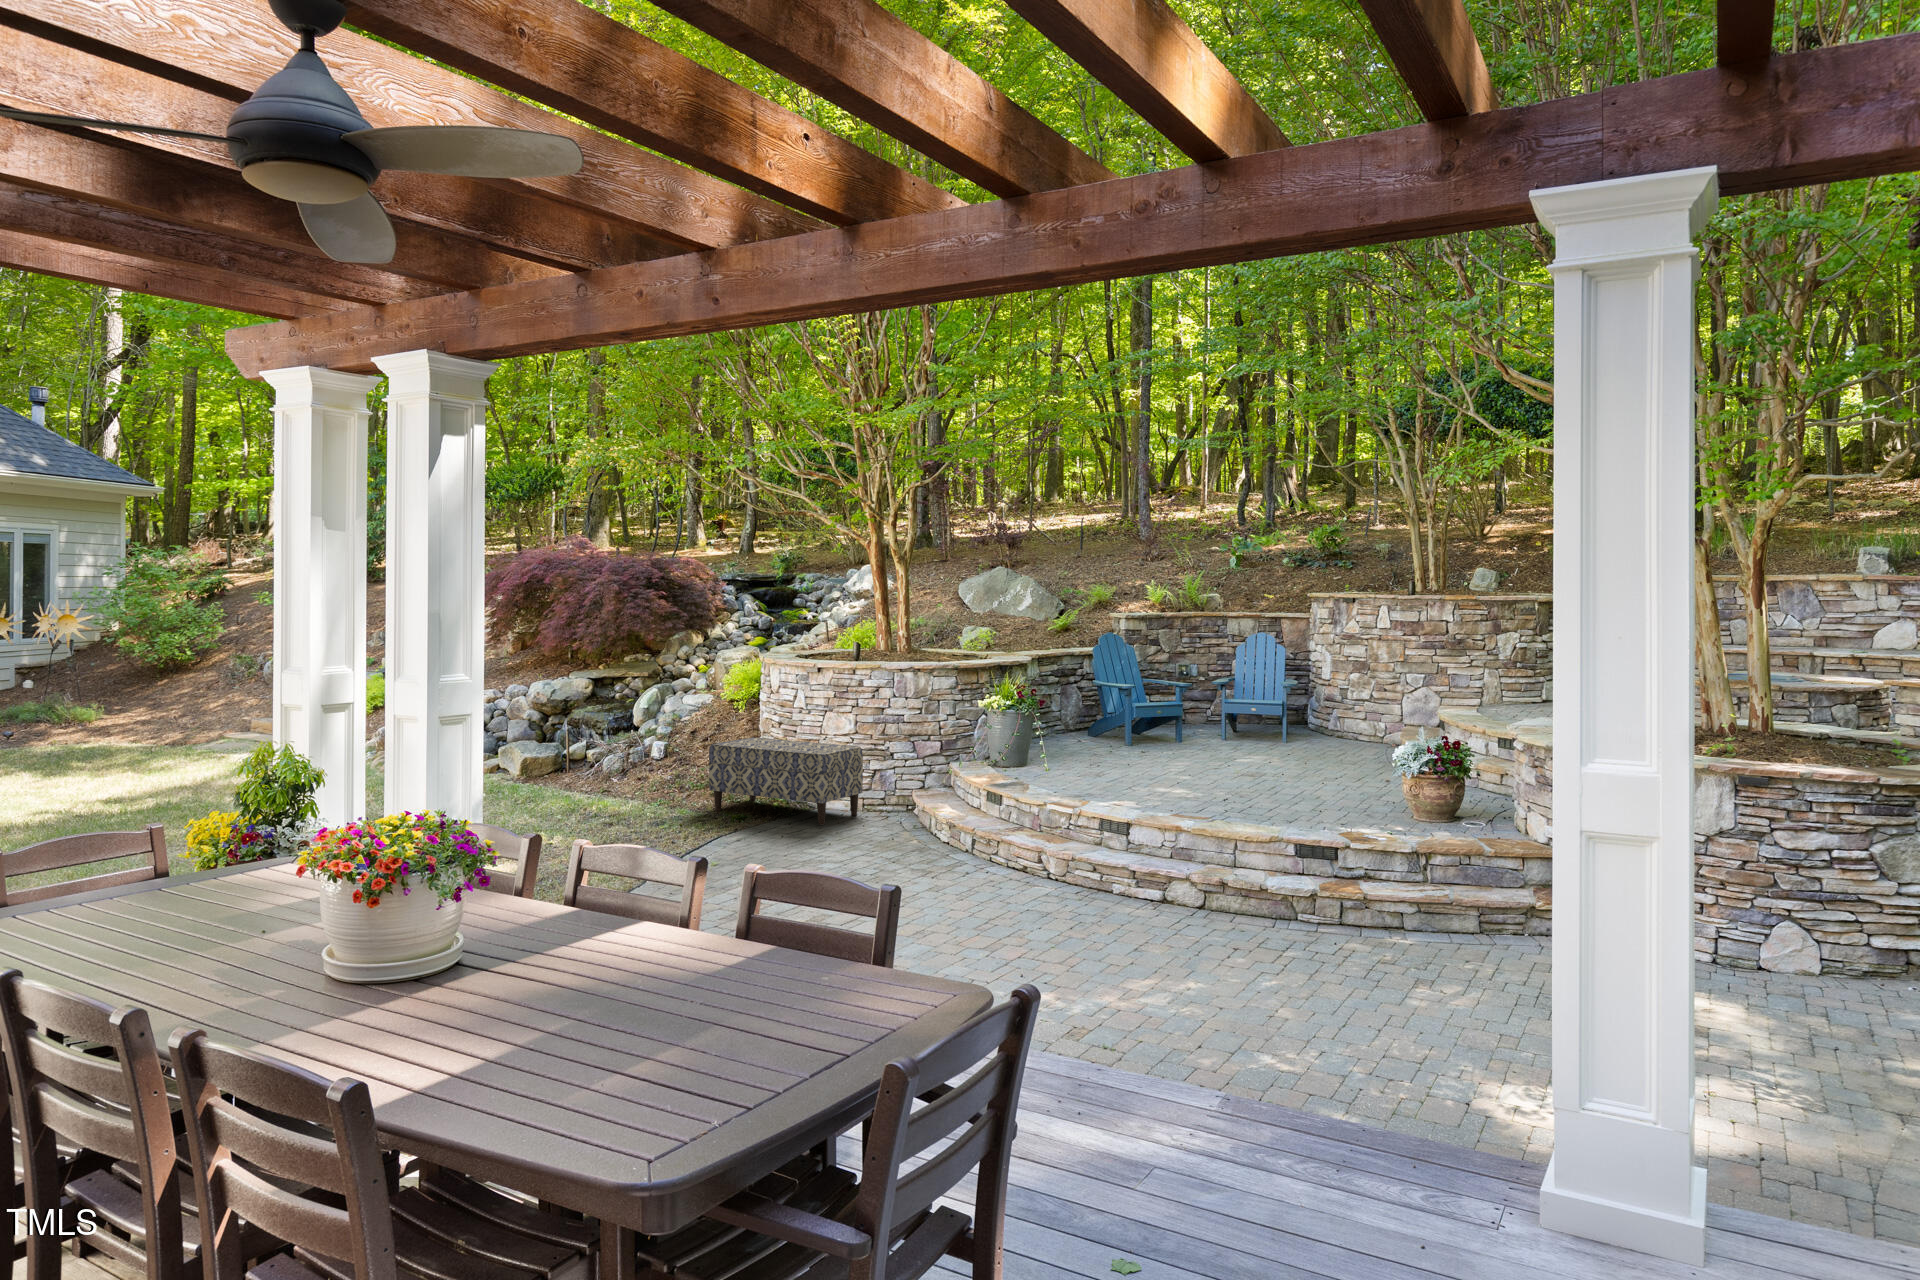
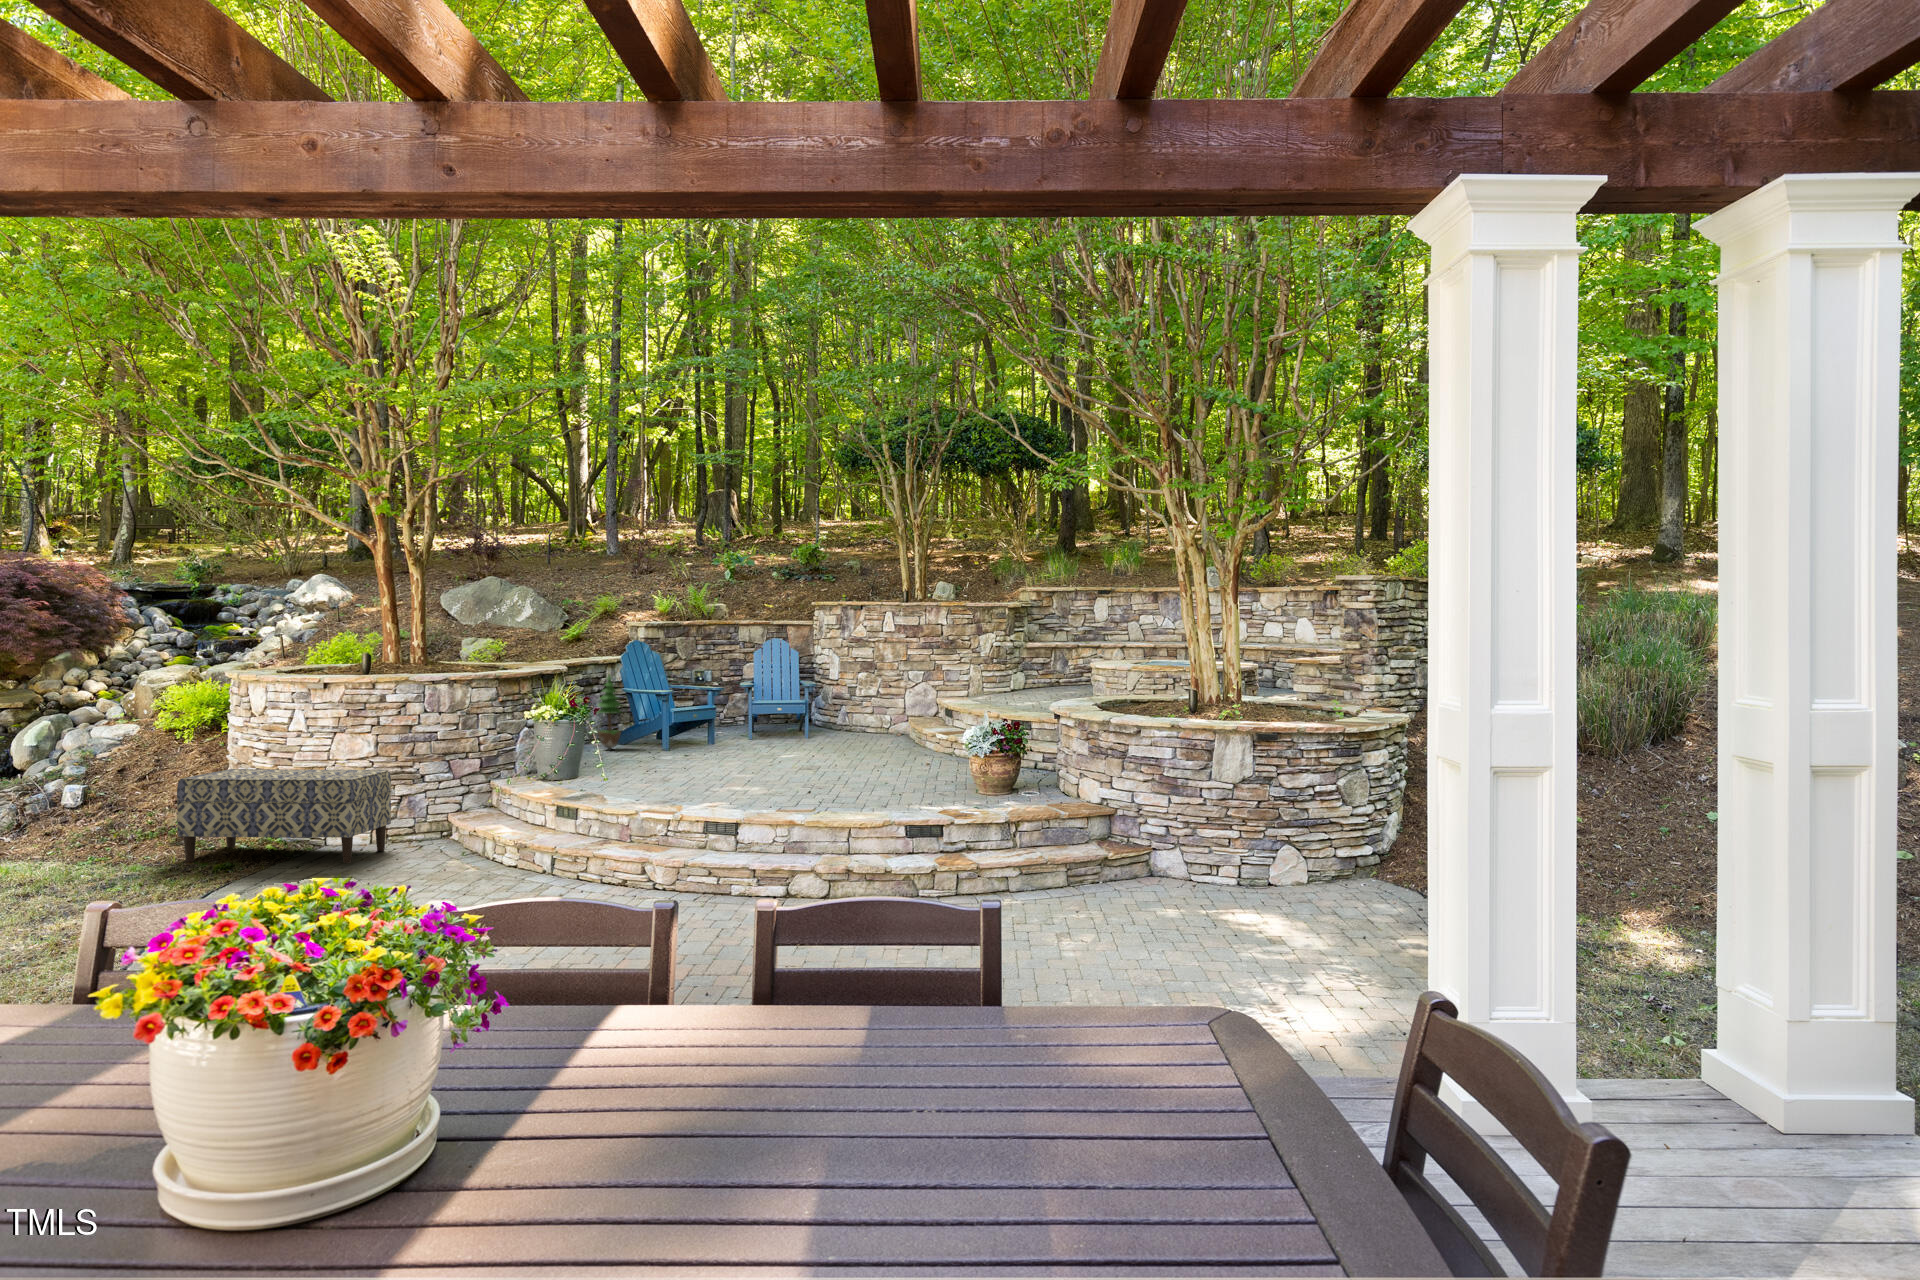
potted tree: none [1062,663,1087,734] -> present [597,675,622,749]

